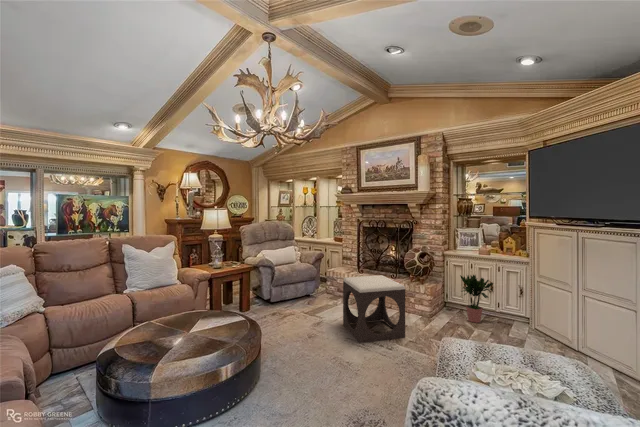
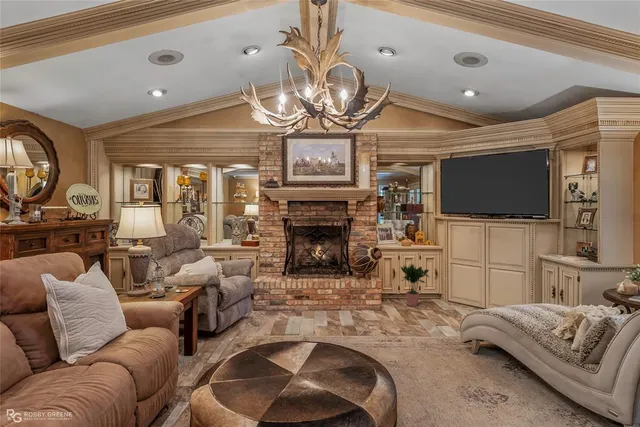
footstool: present [343,275,405,343] -> none [331,274,397,344]

